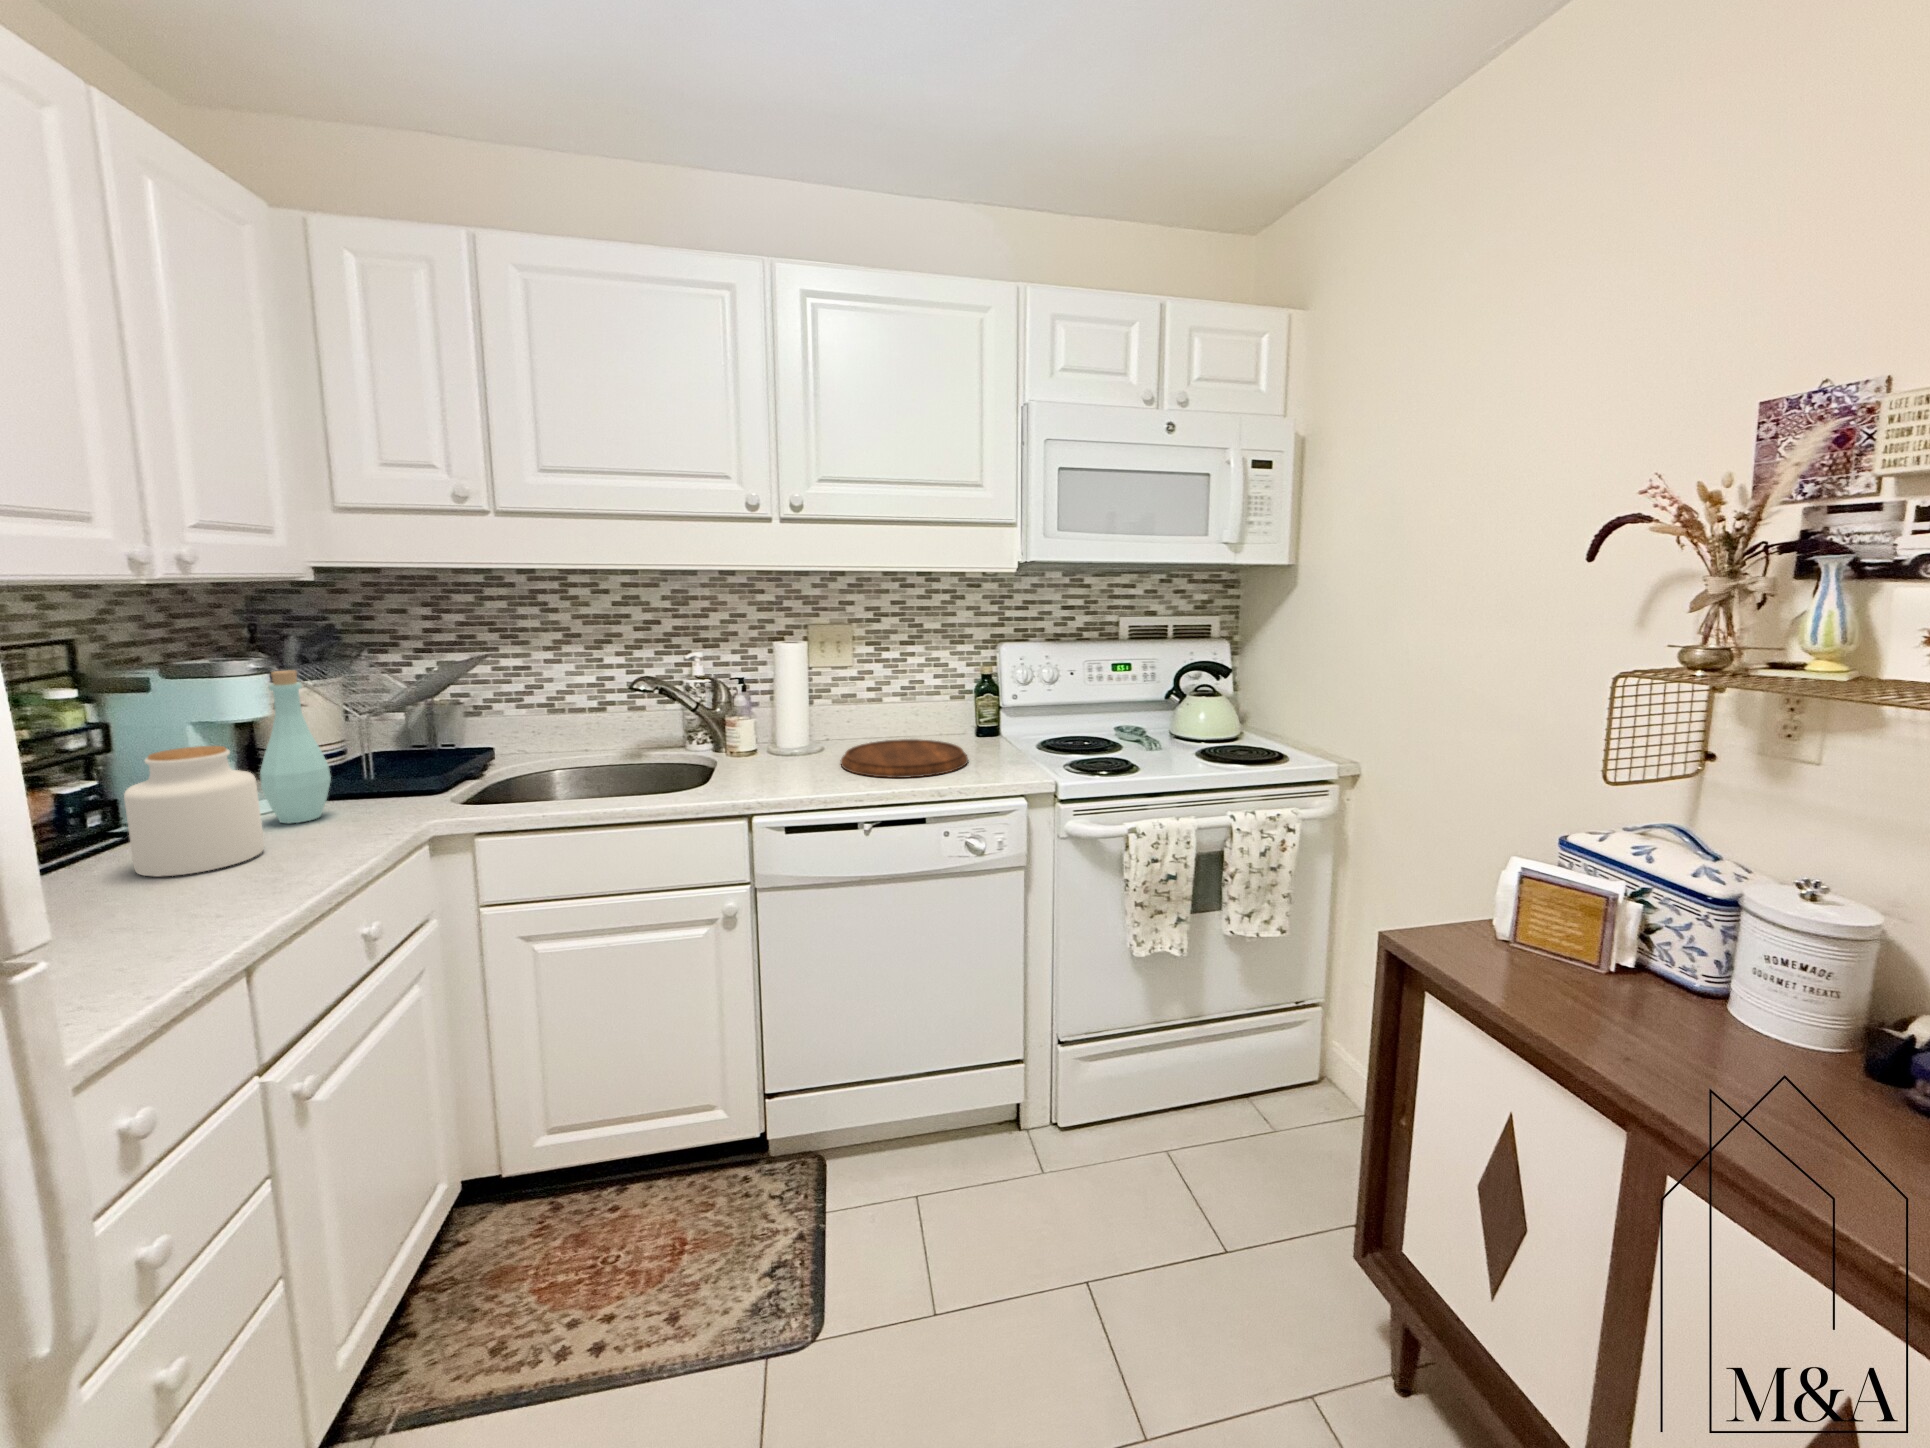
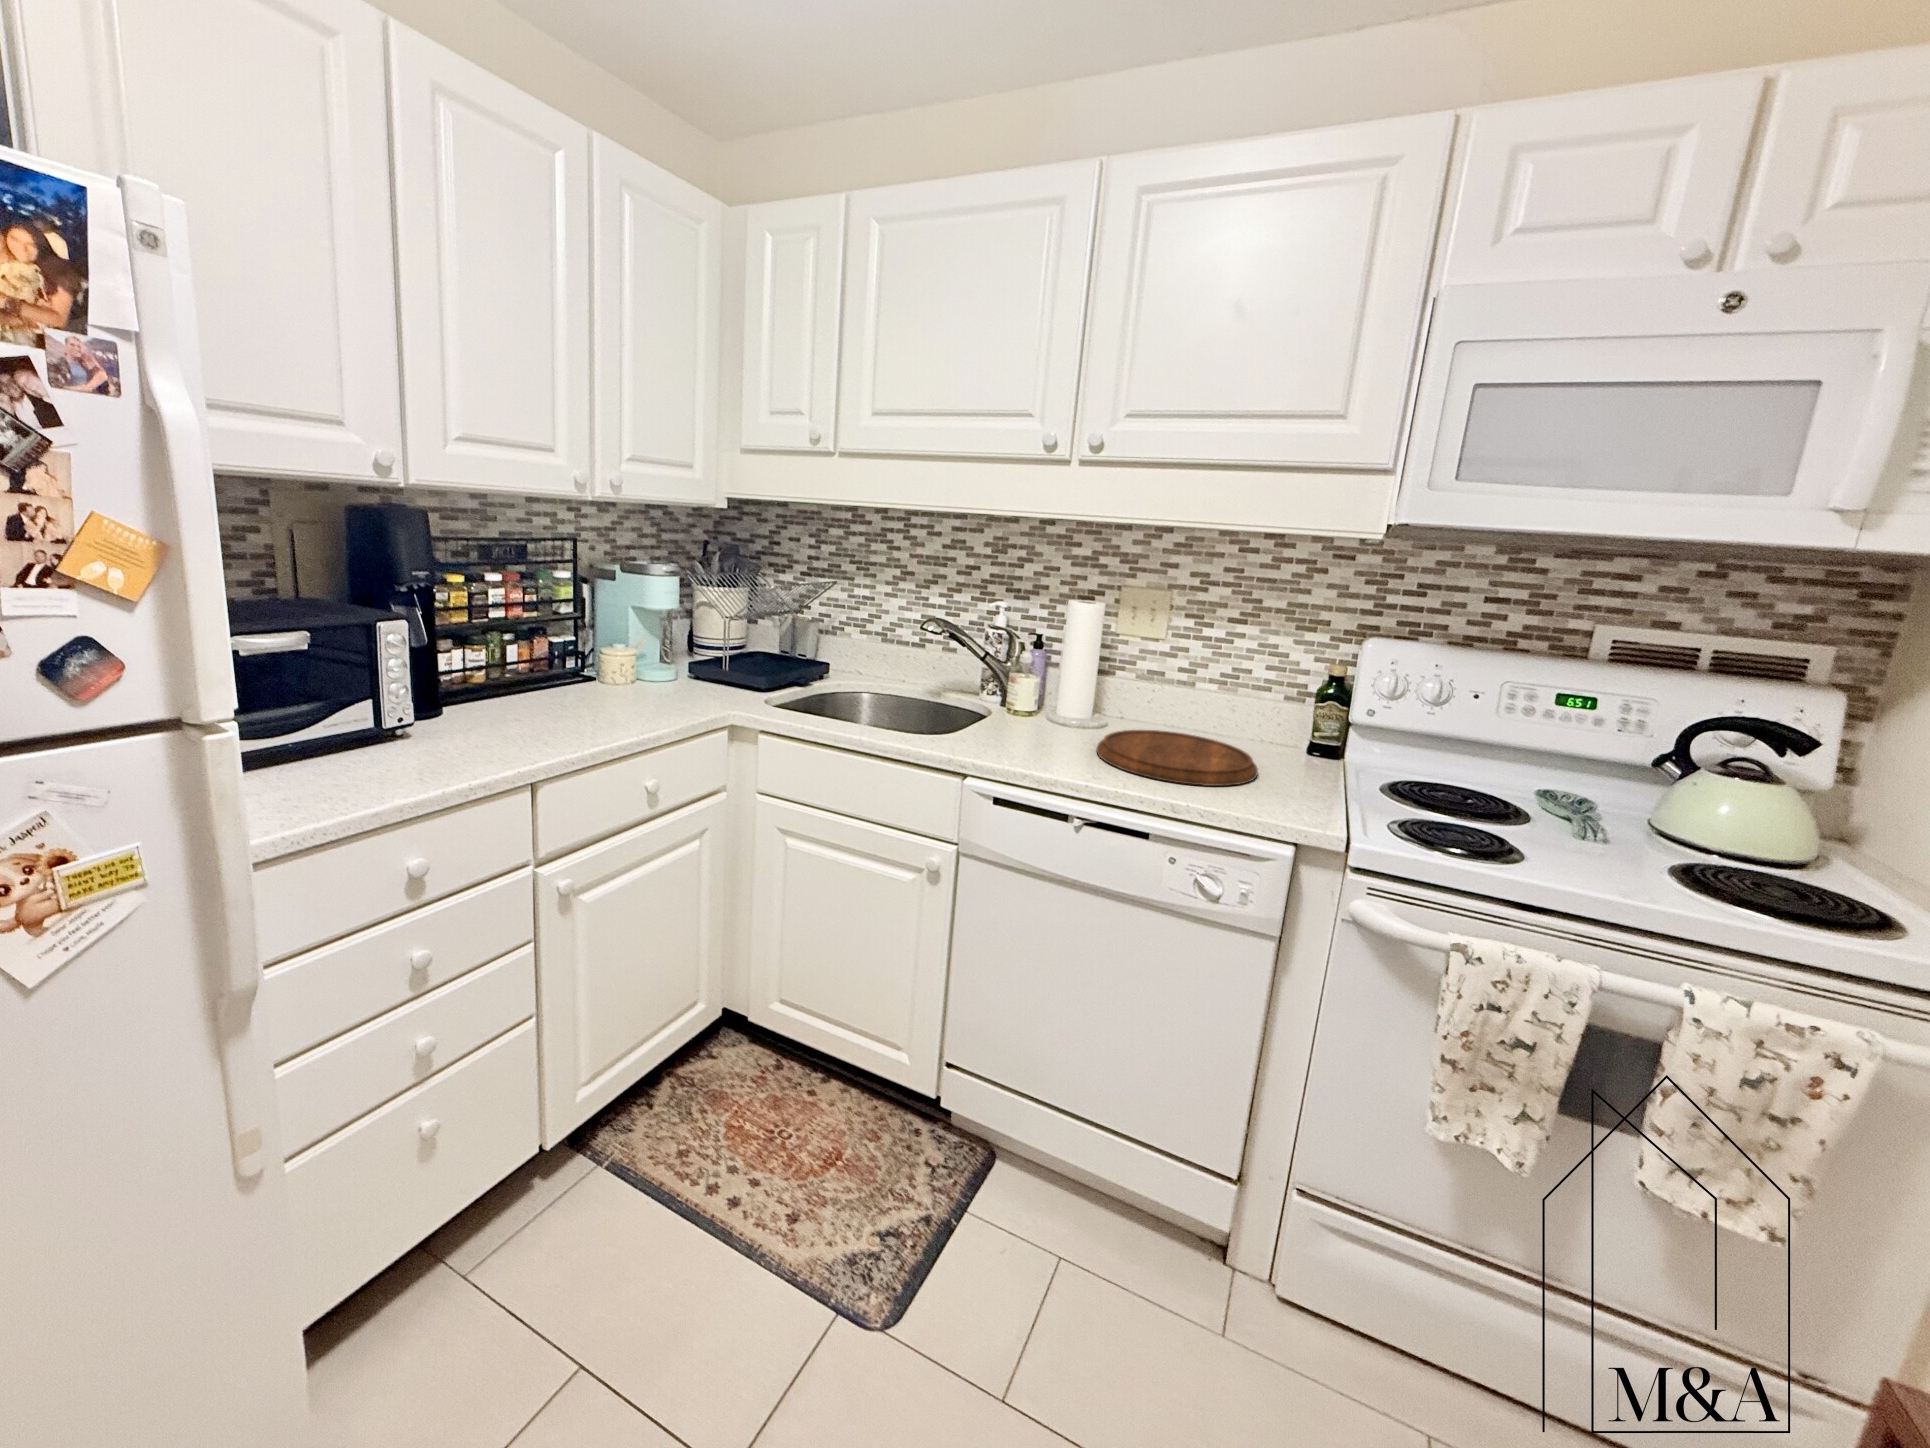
bottle: present [260,671,331,823] -> none [644,572,688,690]
jar: present [124,746,264,876] -> none [549,618,622,709]

